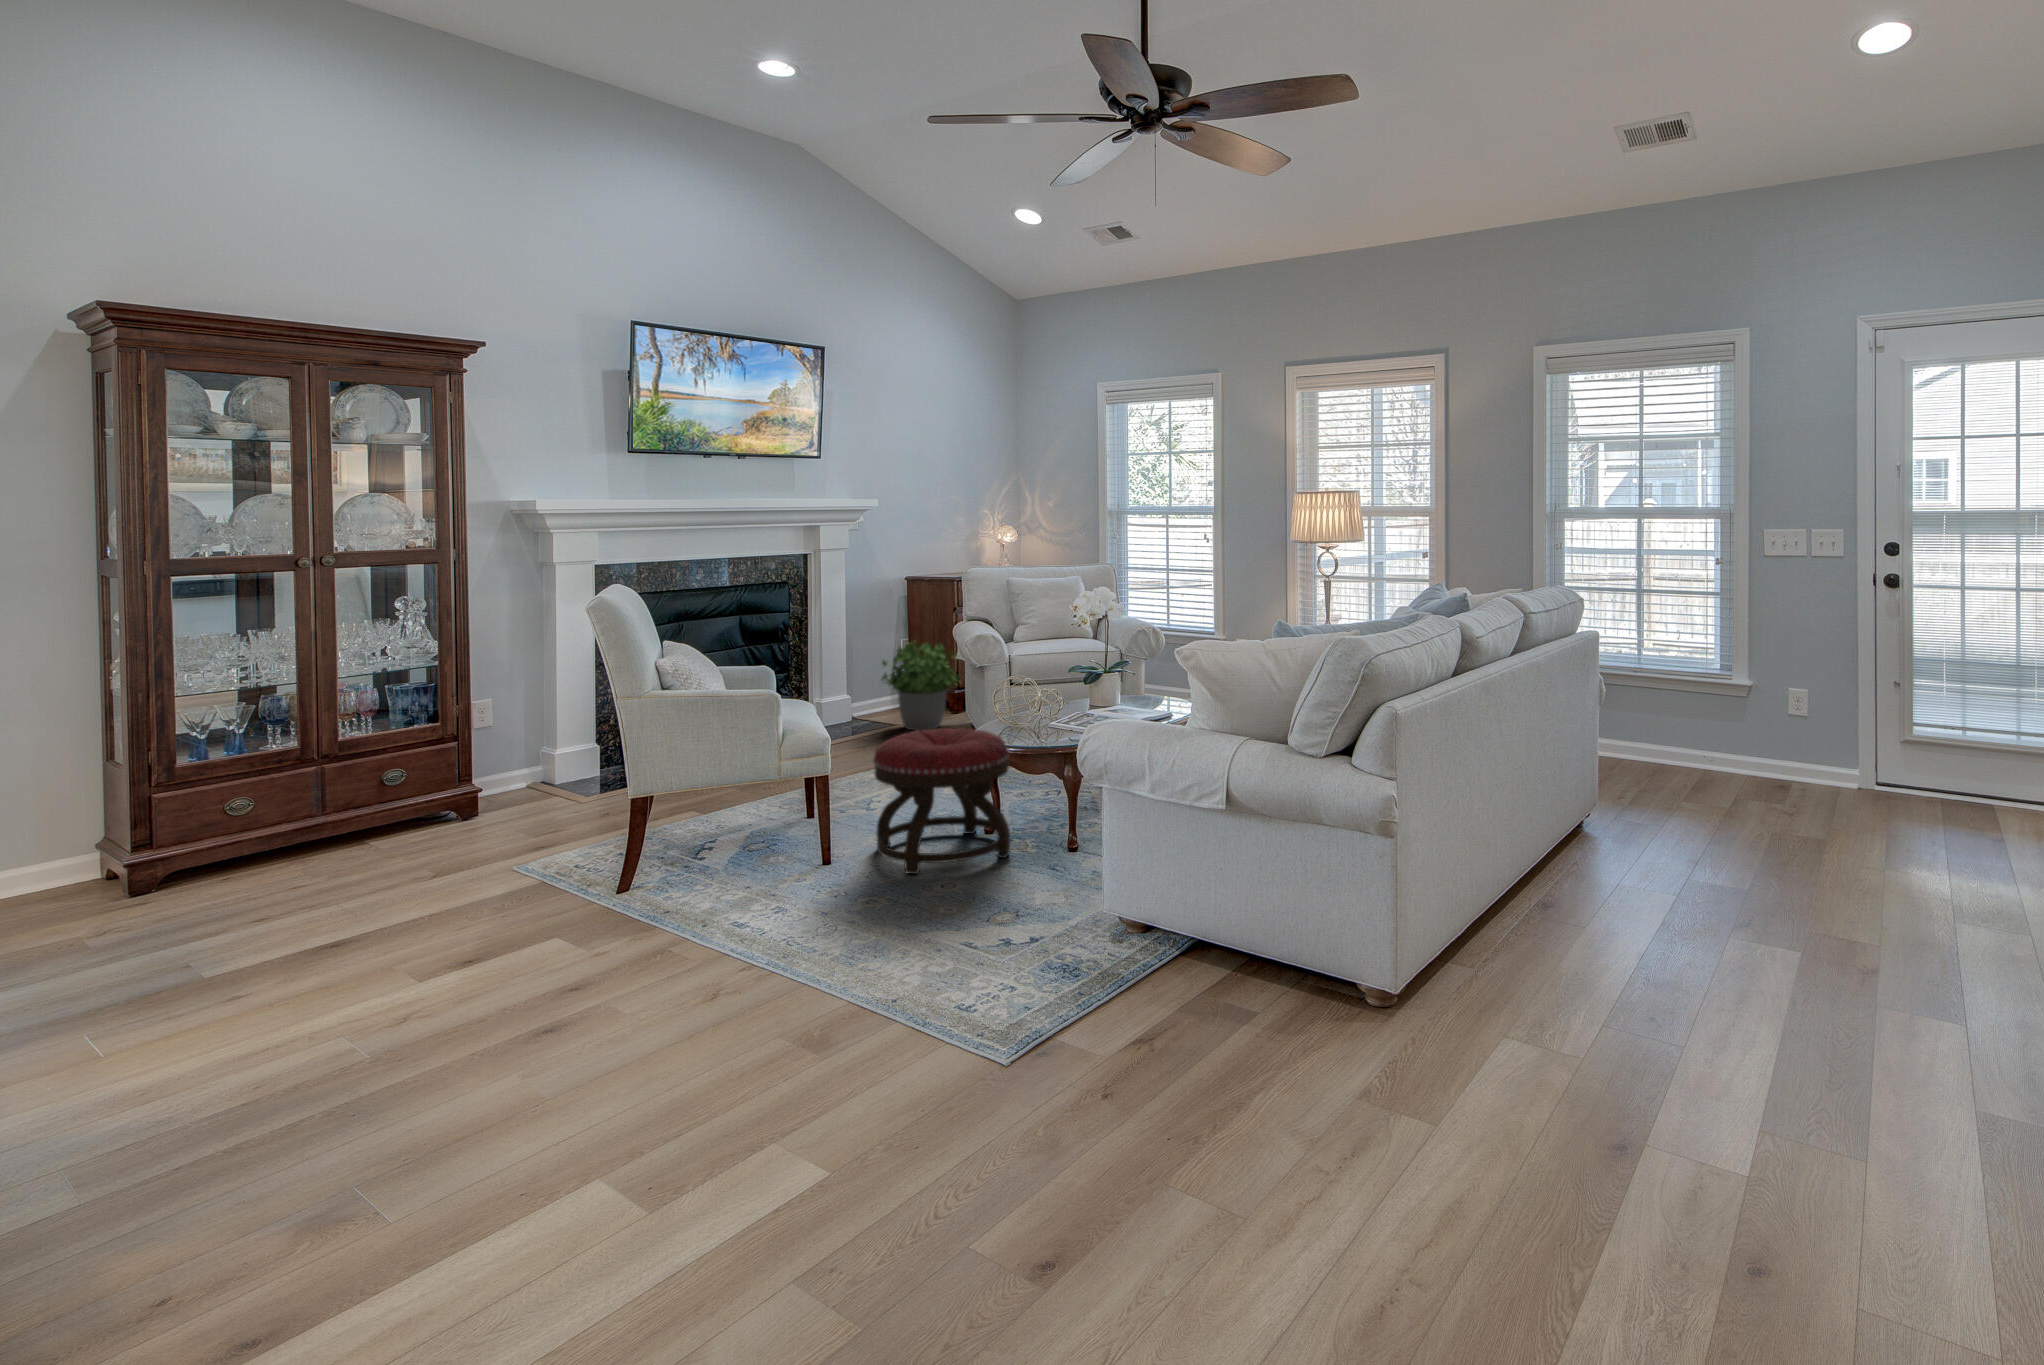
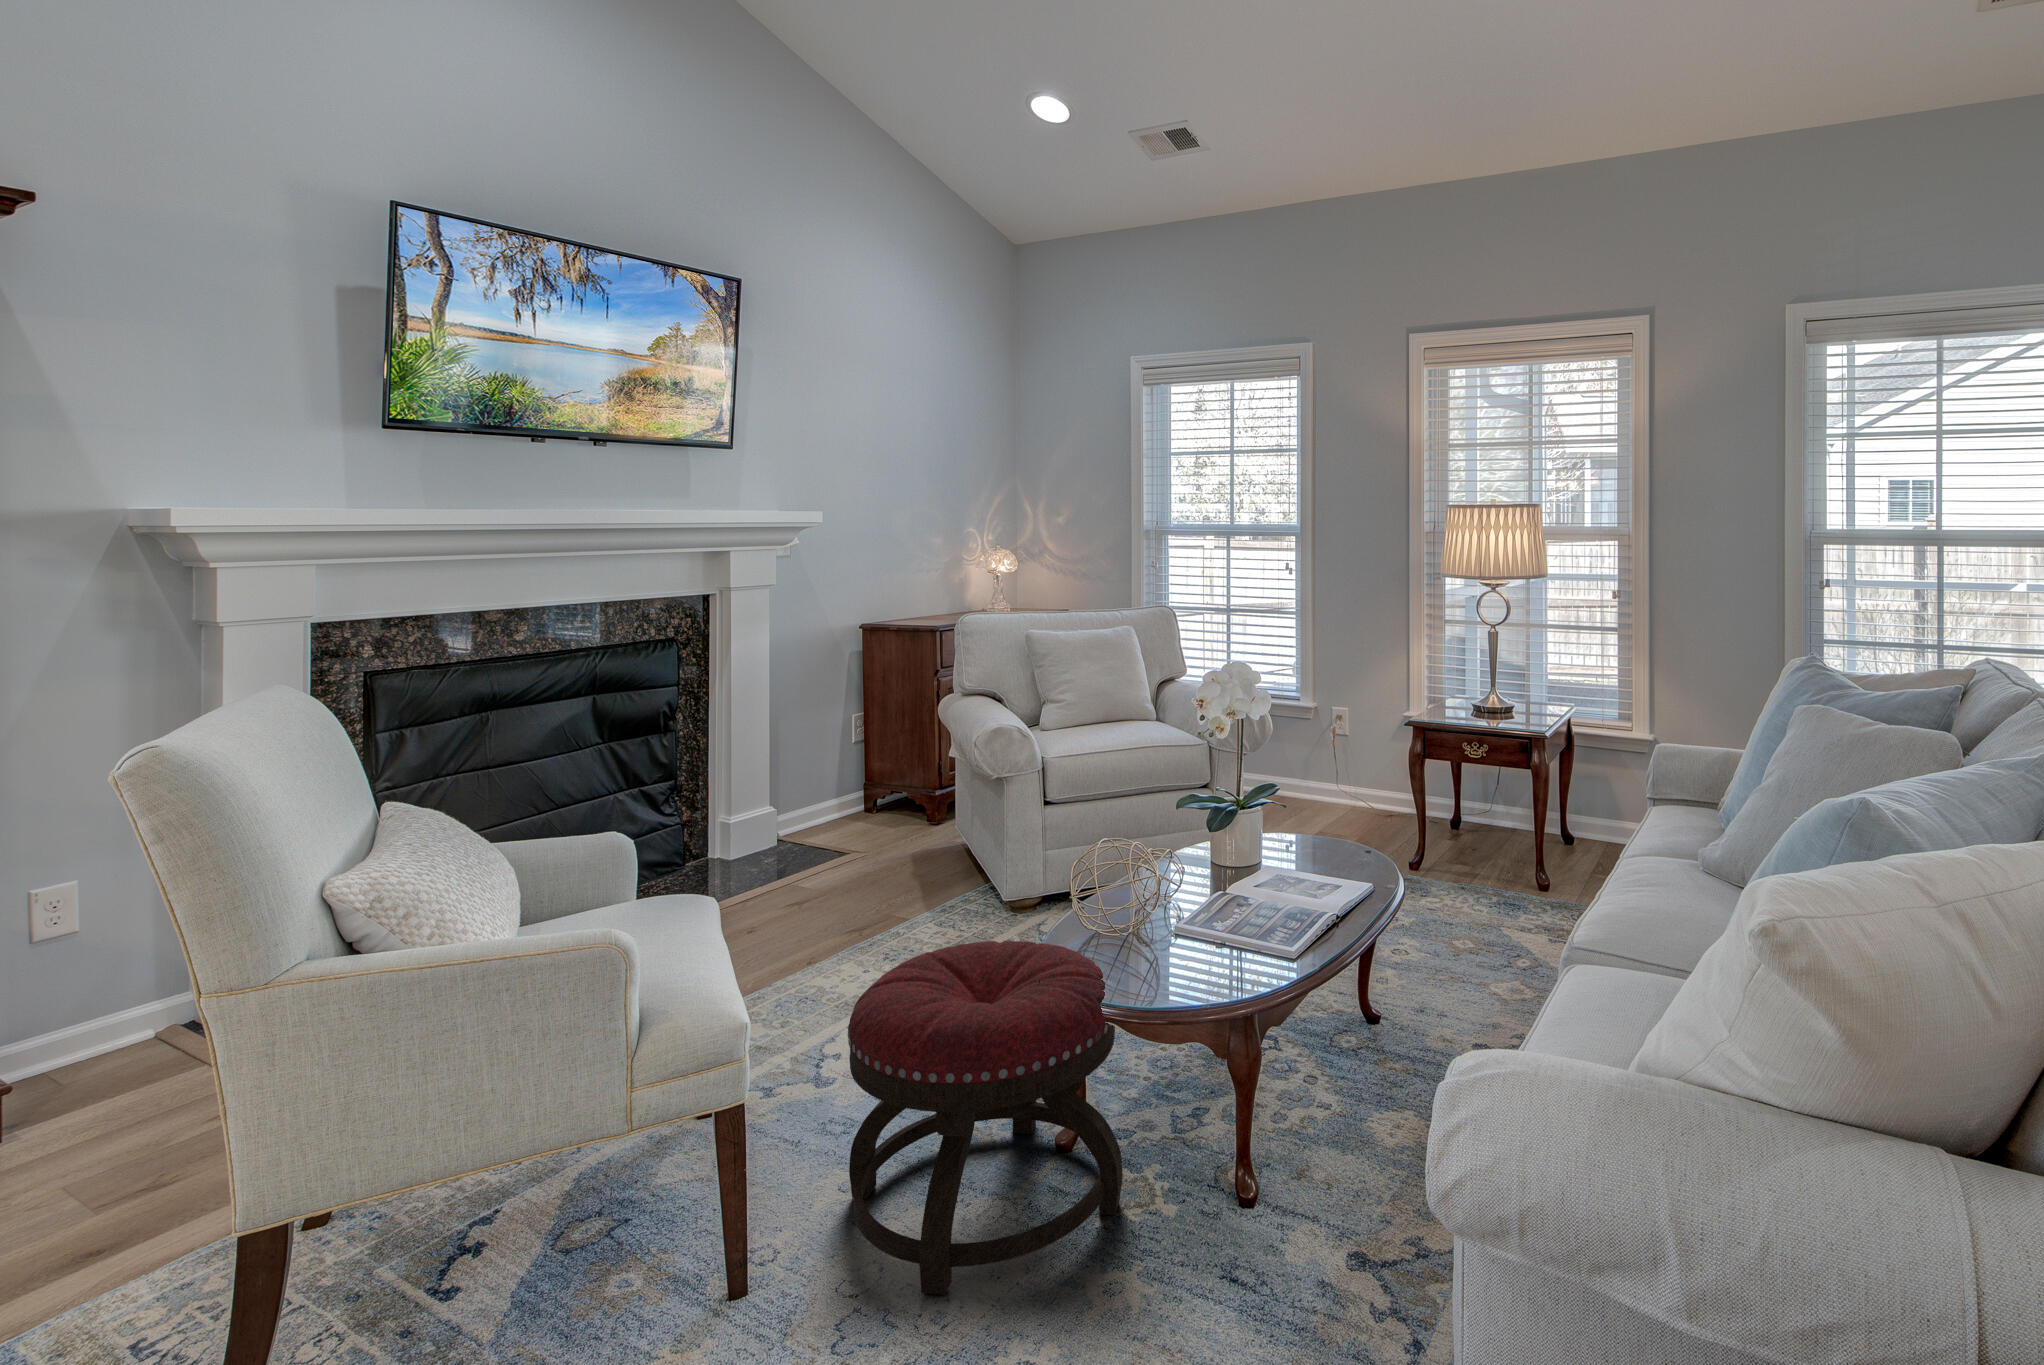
potted plant: present [882,641,959,730] -> none [824,719,949,861]

